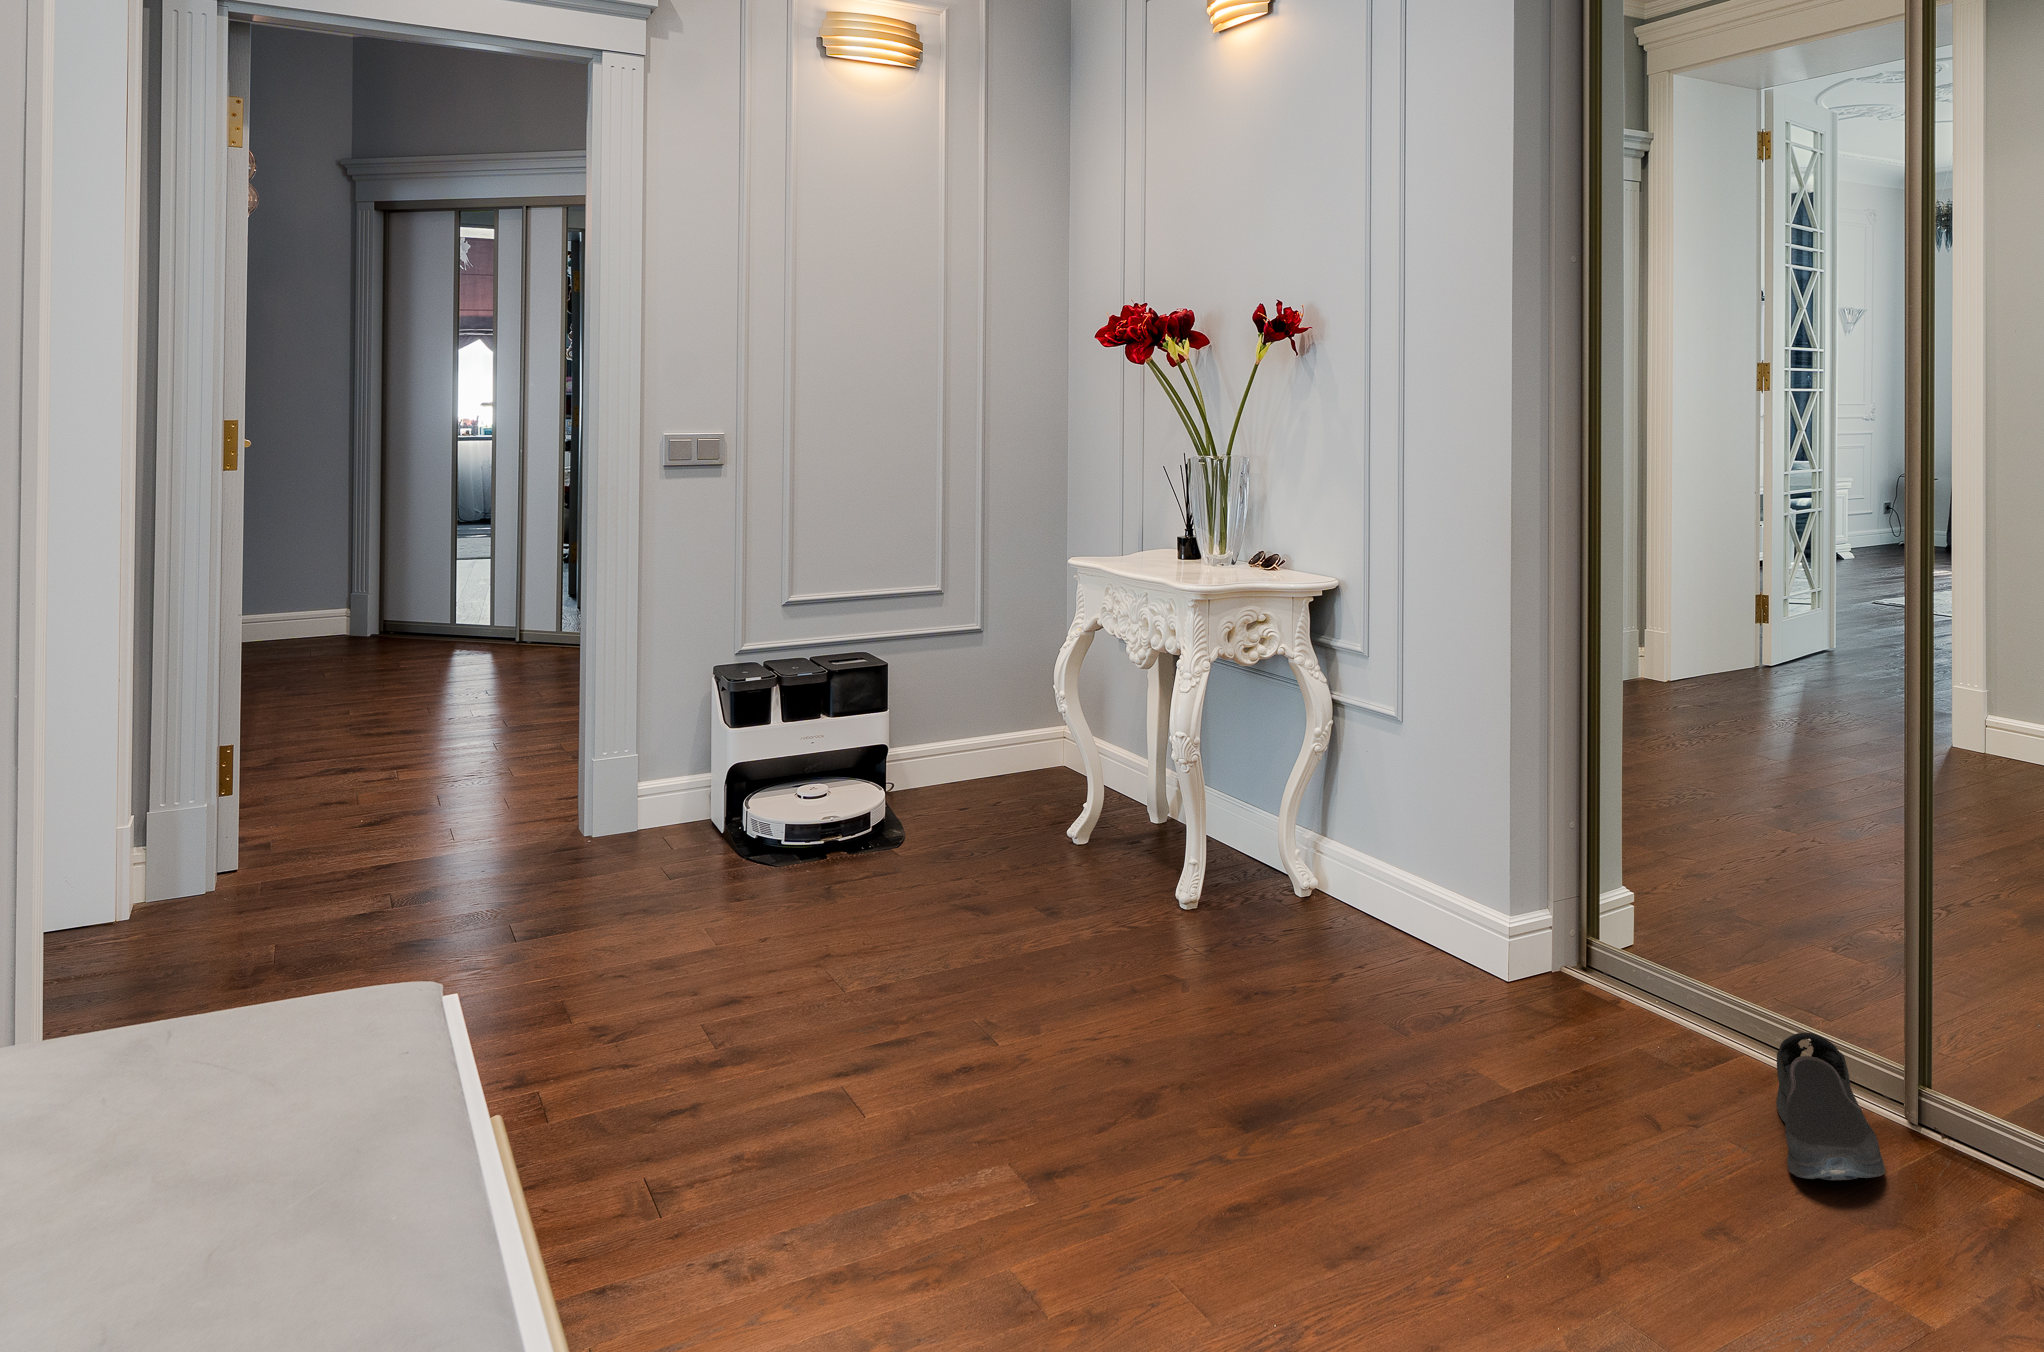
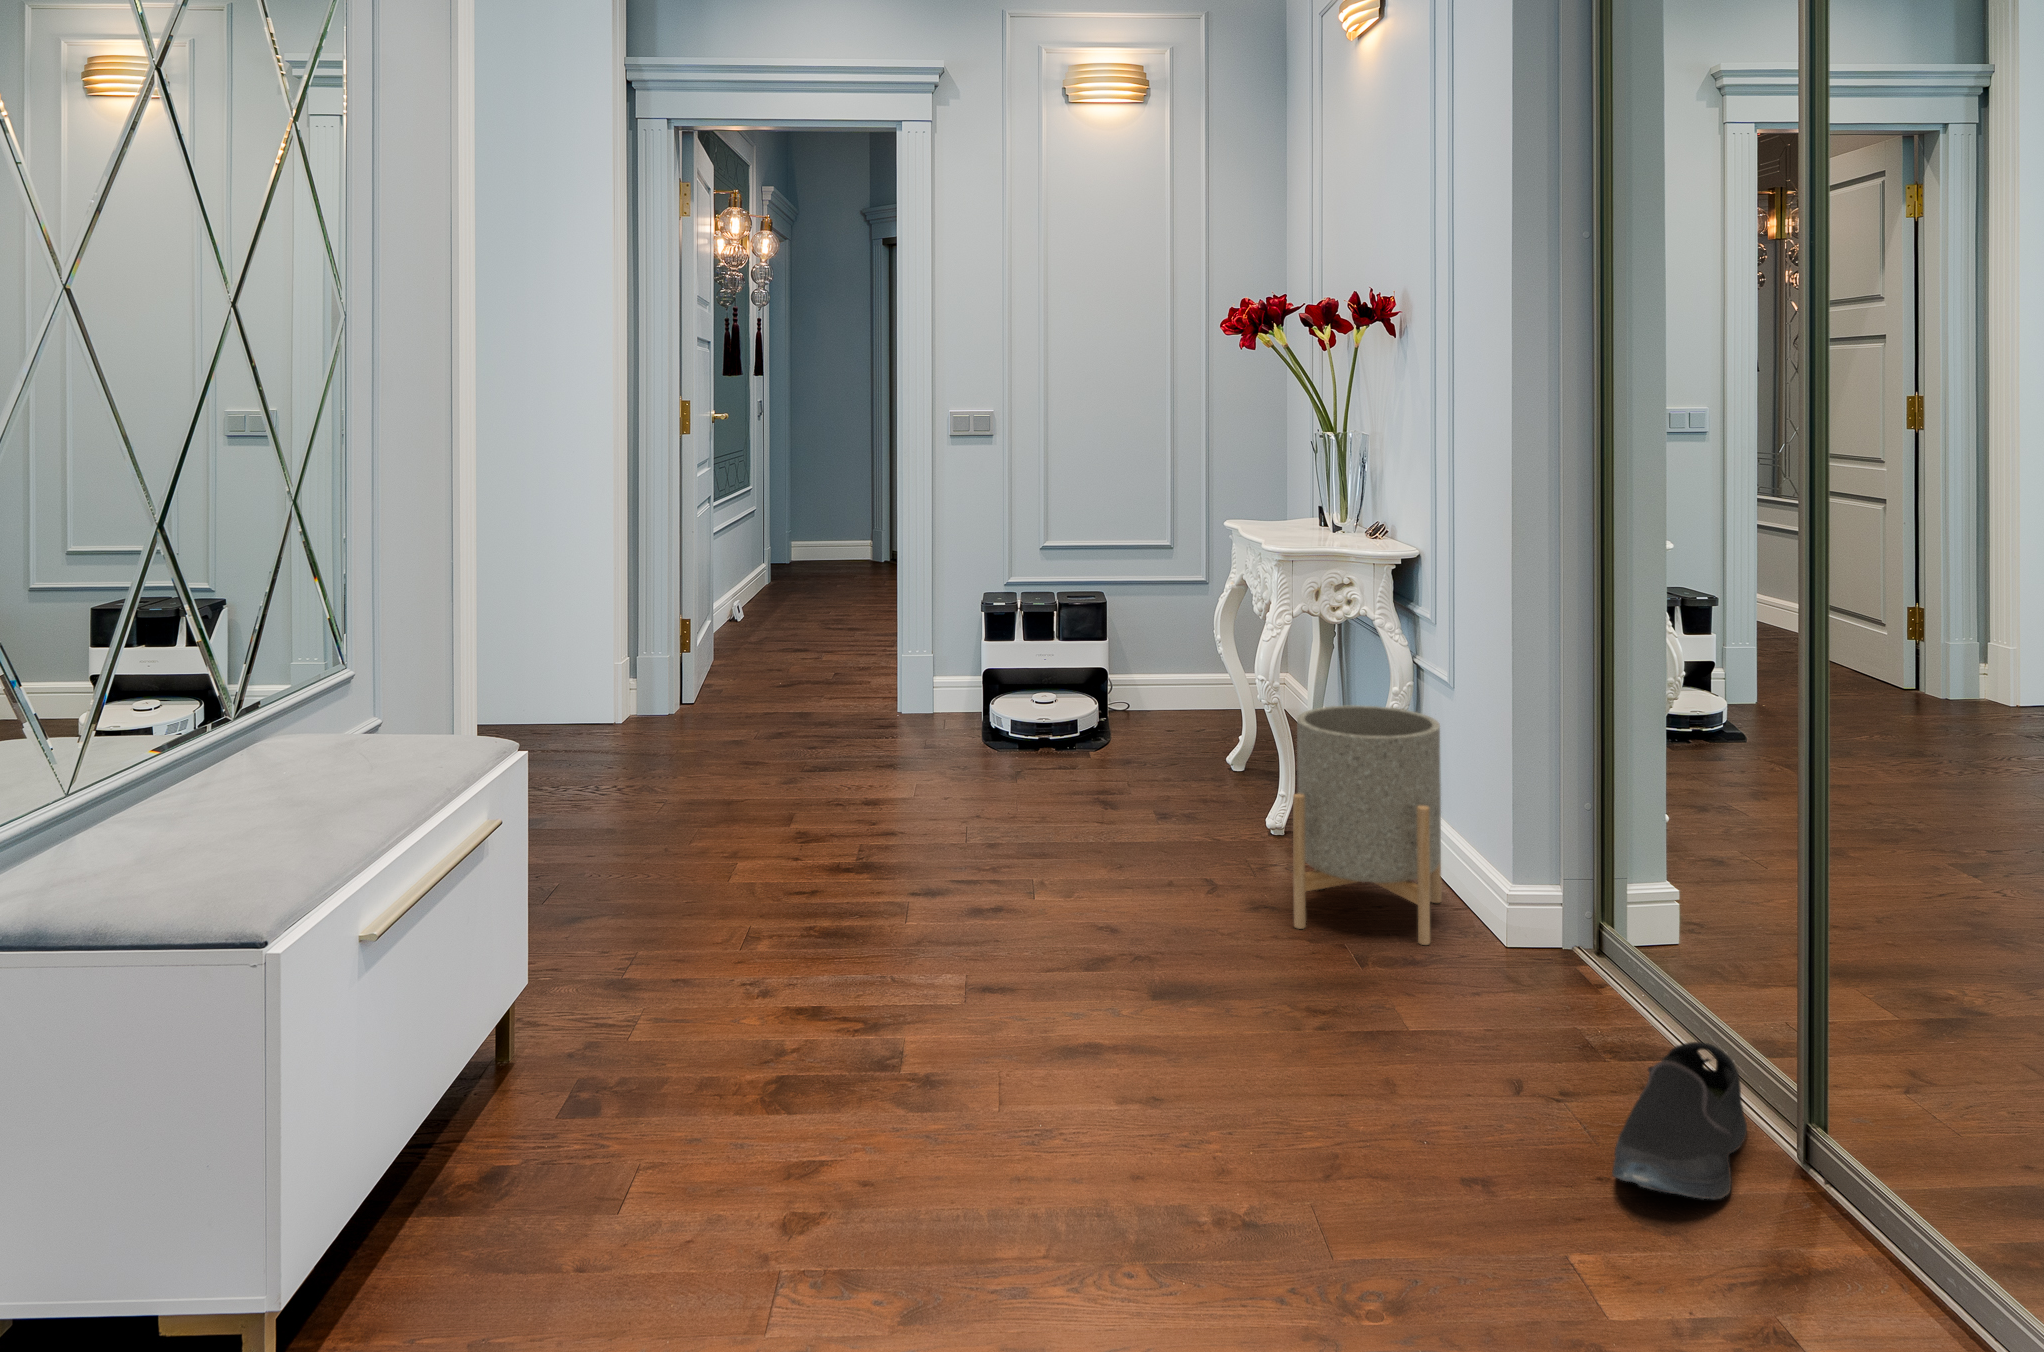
planter: none [1277,751,1439,1005] -> present [1293,705,1441,945]

